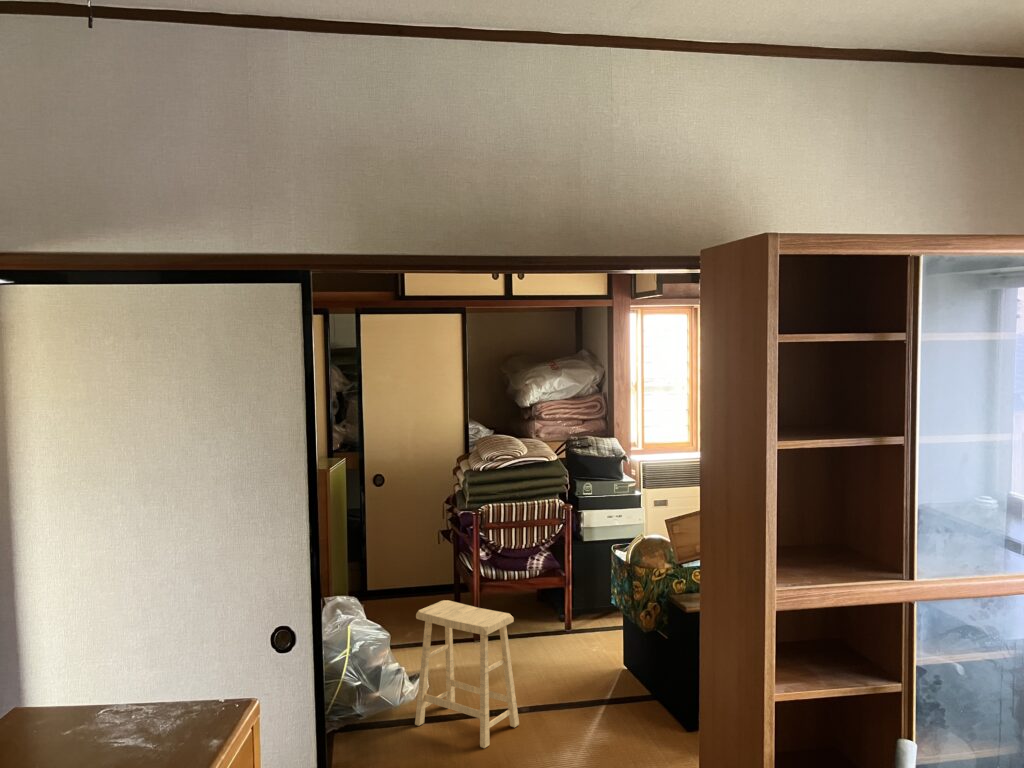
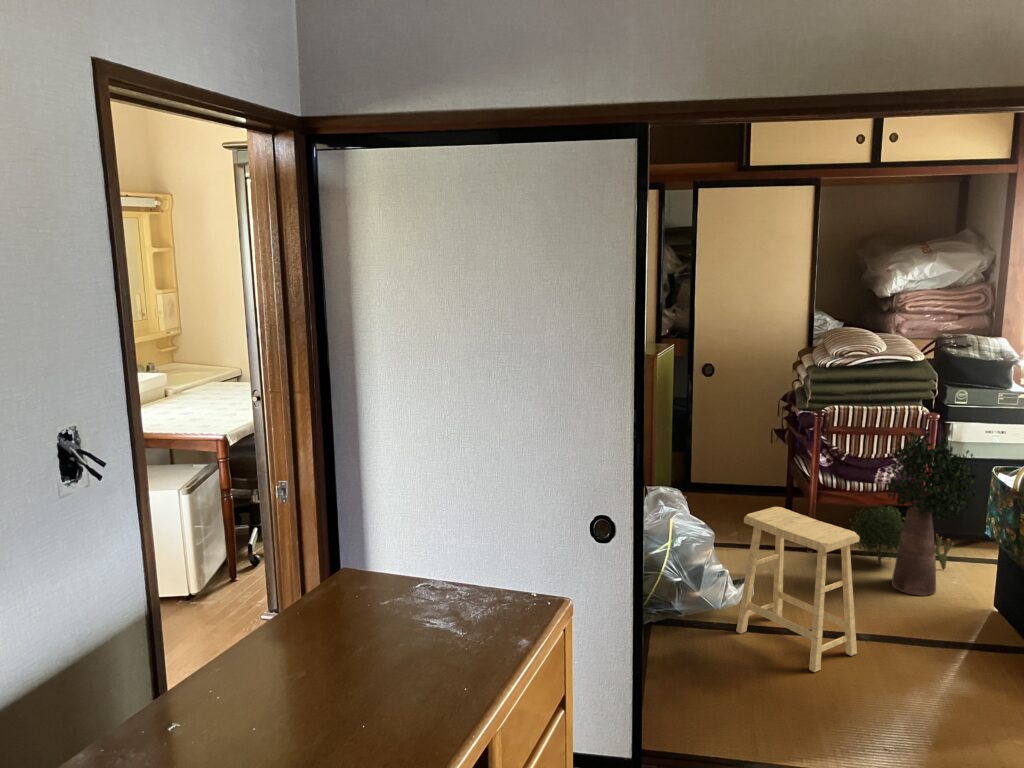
potted plant: none [508,521,604,665] -> present [850,431,979,596]

